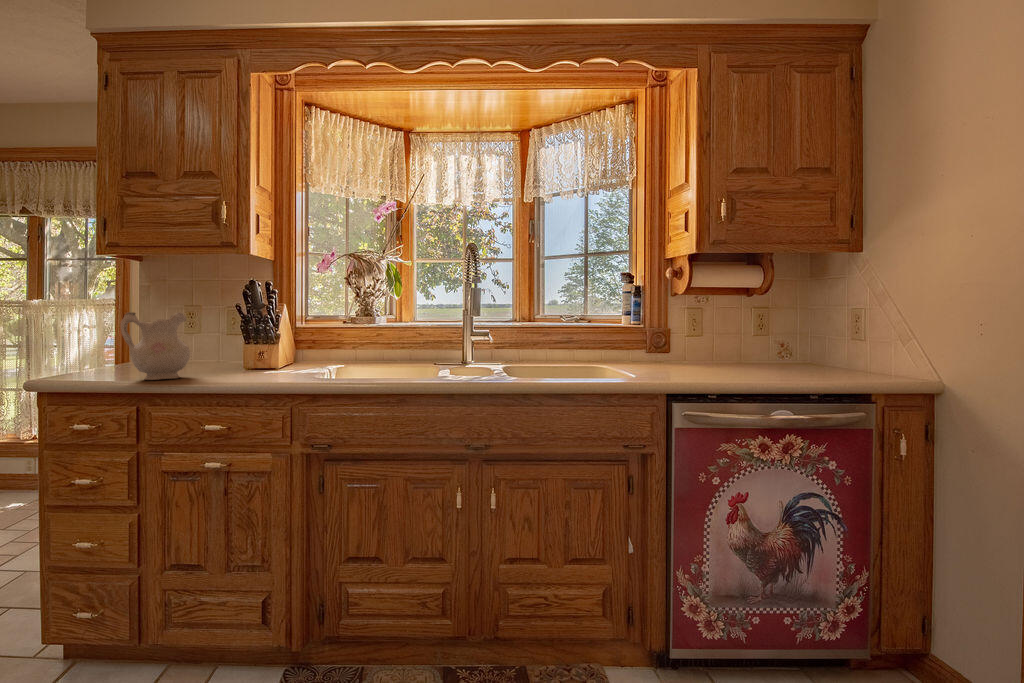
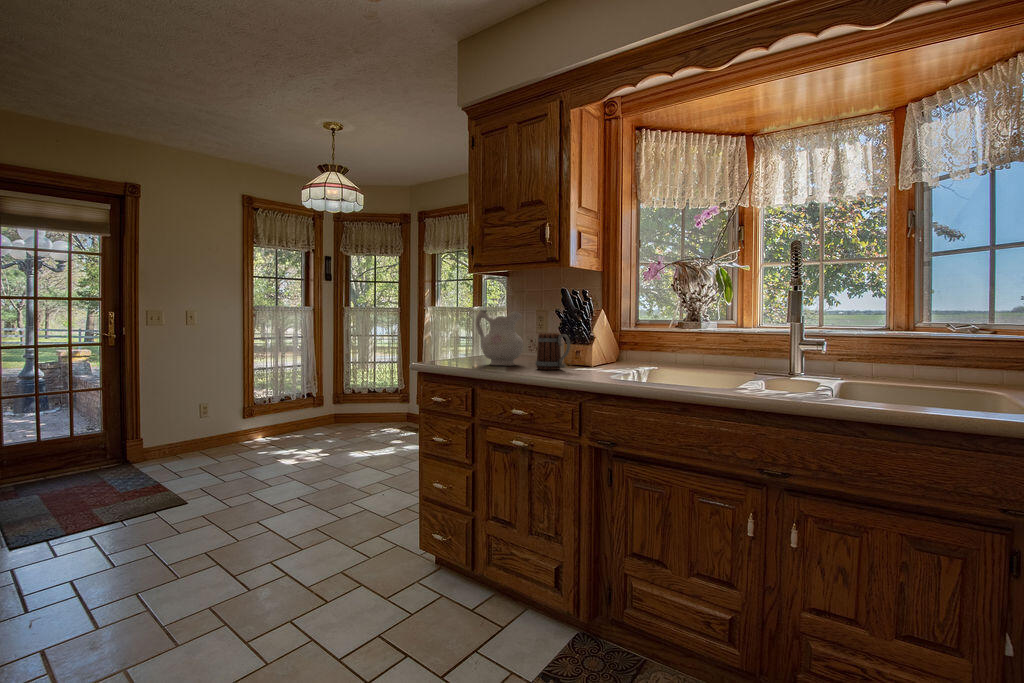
mug: none [215,336,259,379] -> present [536,333,570,370]

